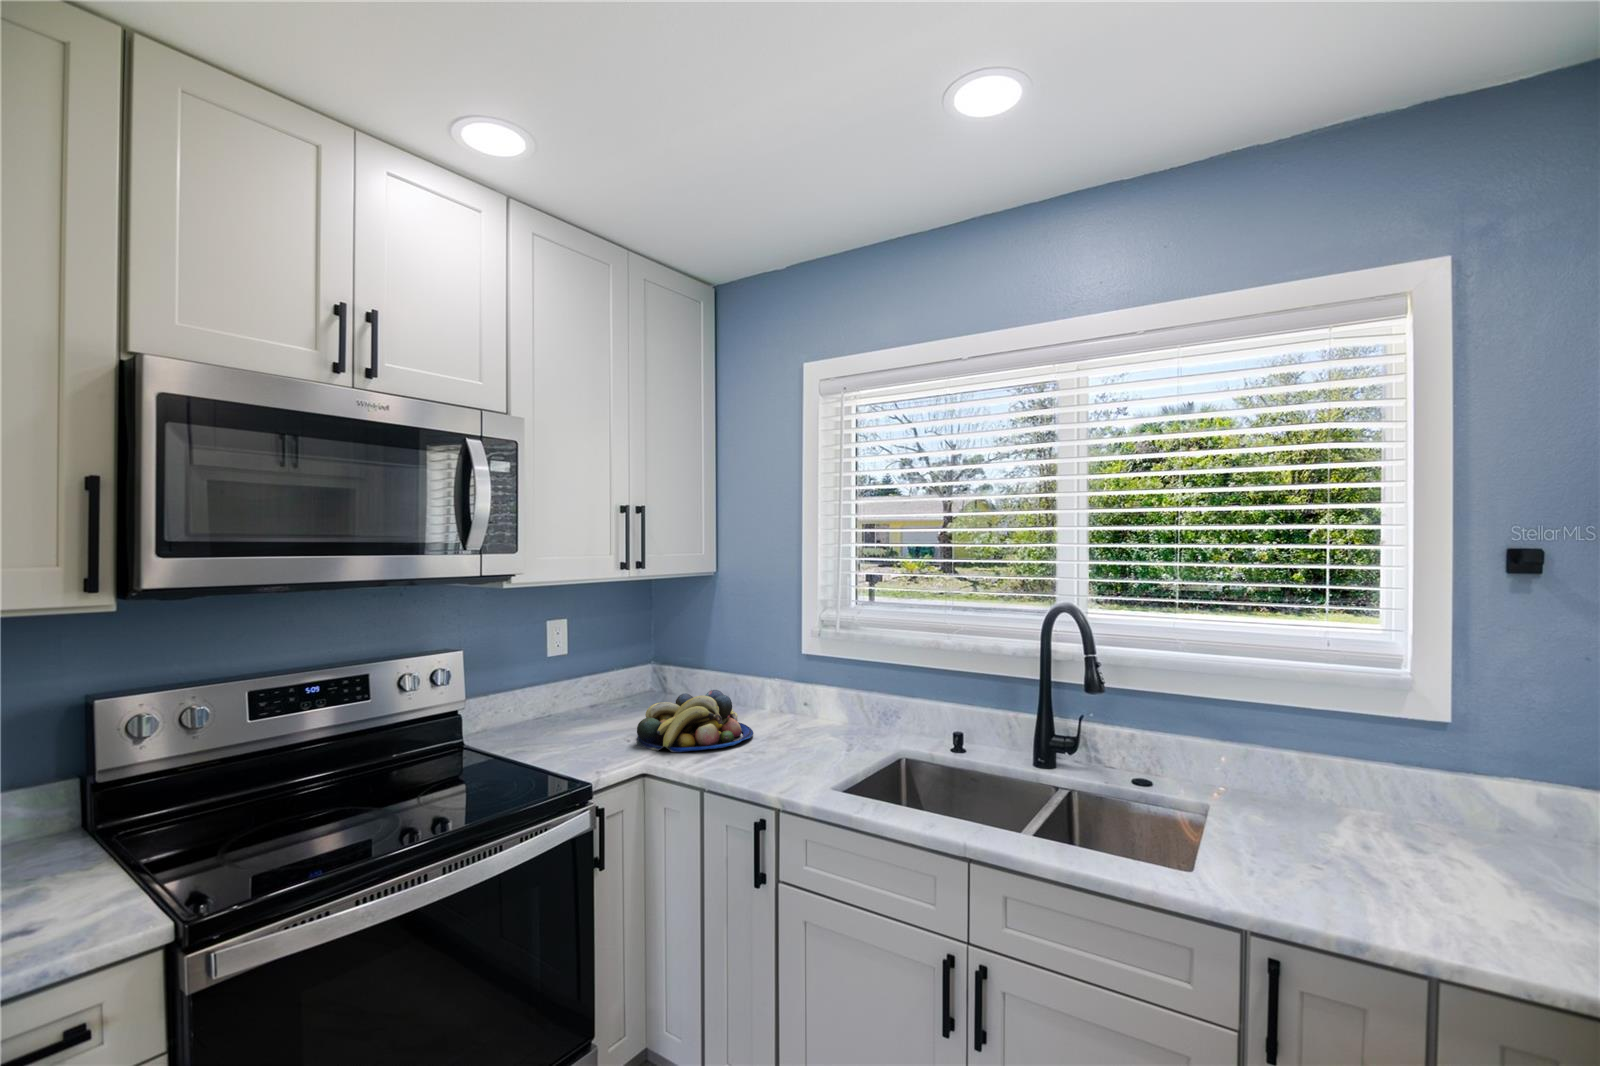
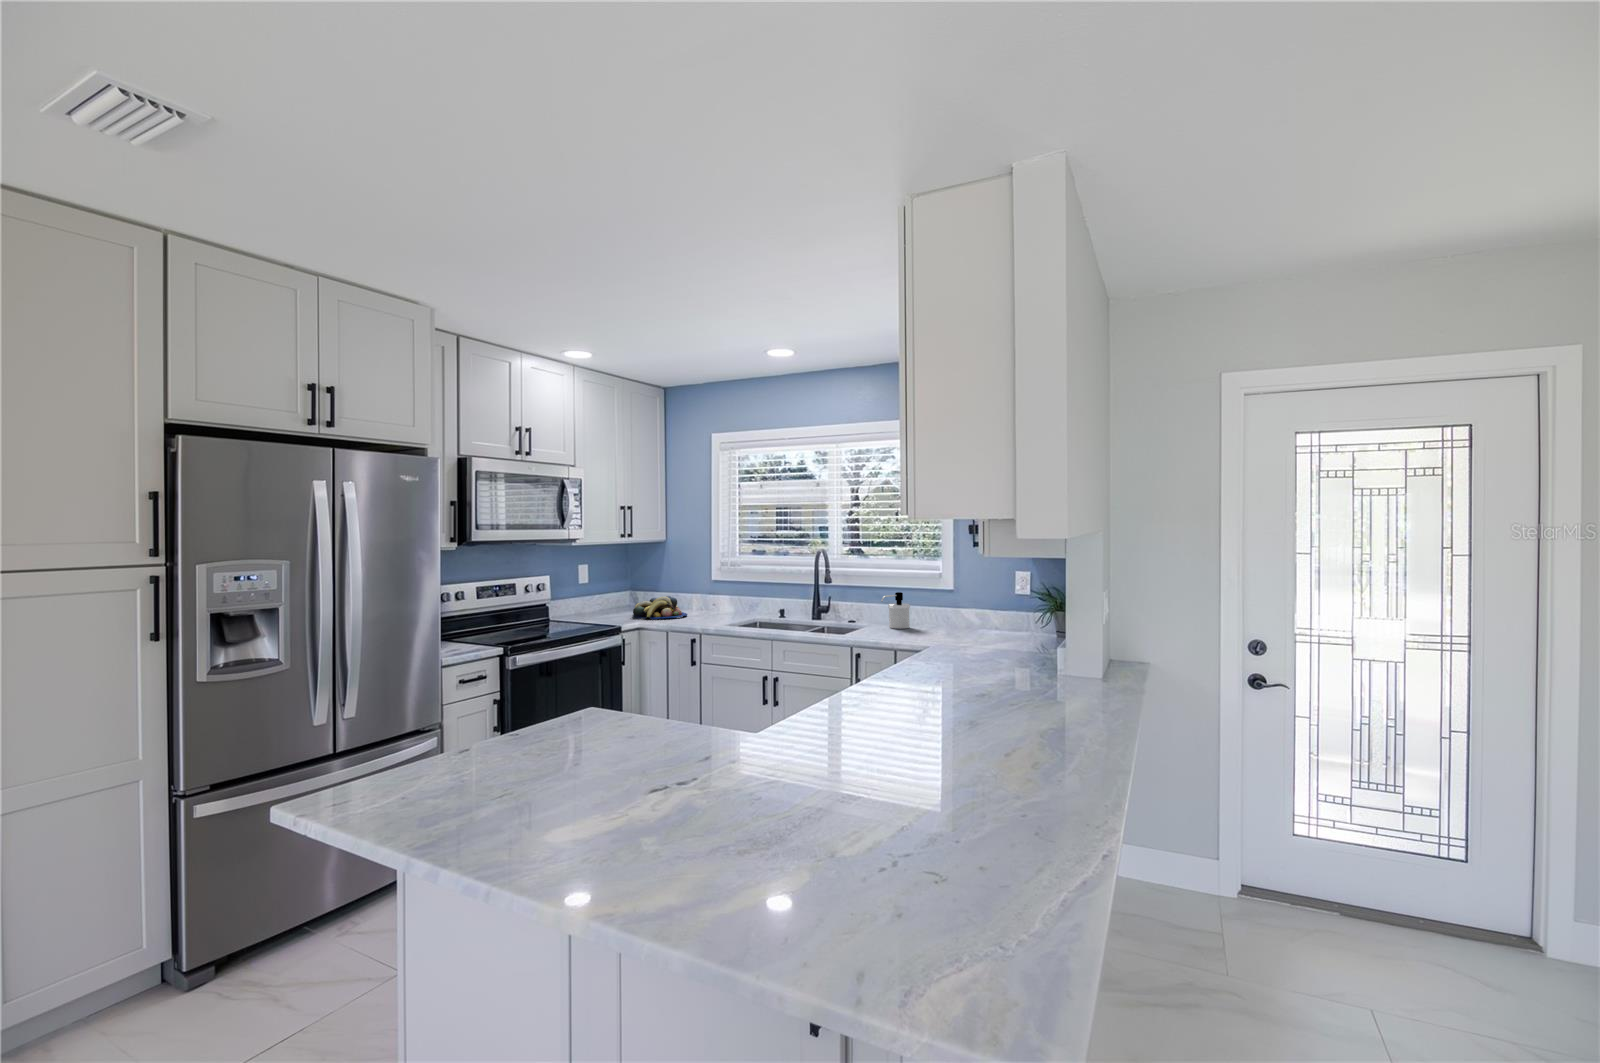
soap dispenser: none [1271,729,1348,836] -> present [881,592,910,629]

